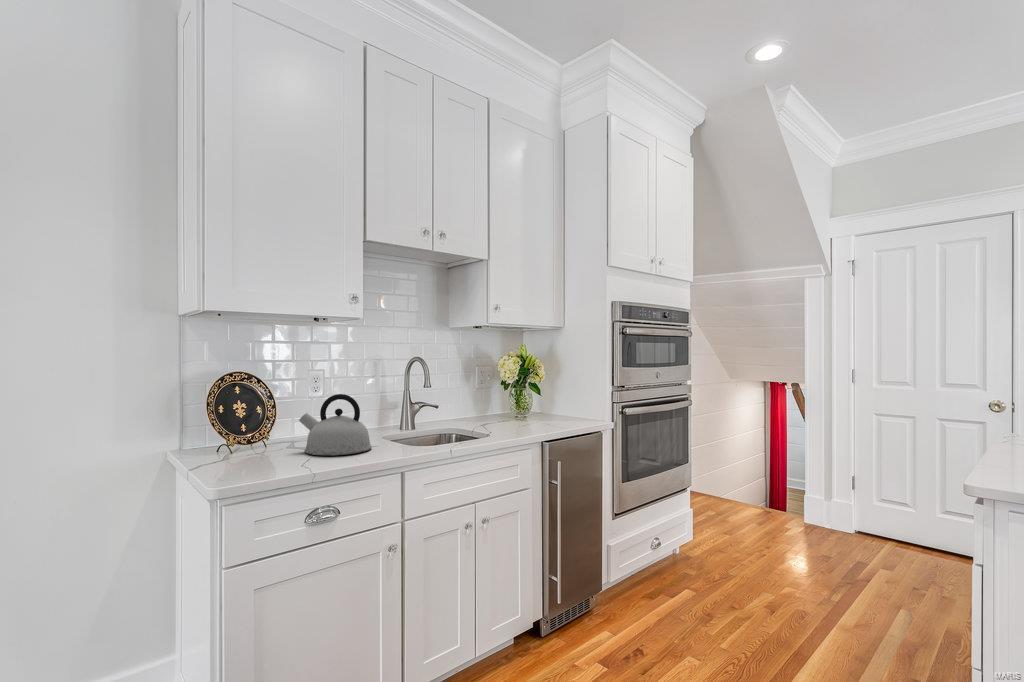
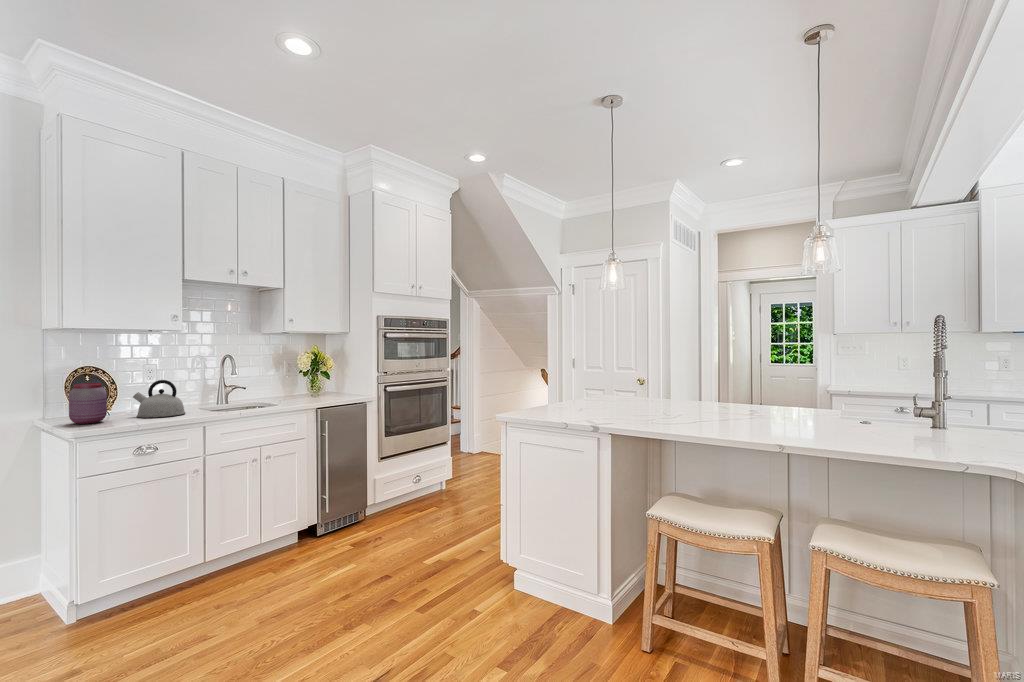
jar: none [212,398,266,467] -> present [69,383,107,424]

